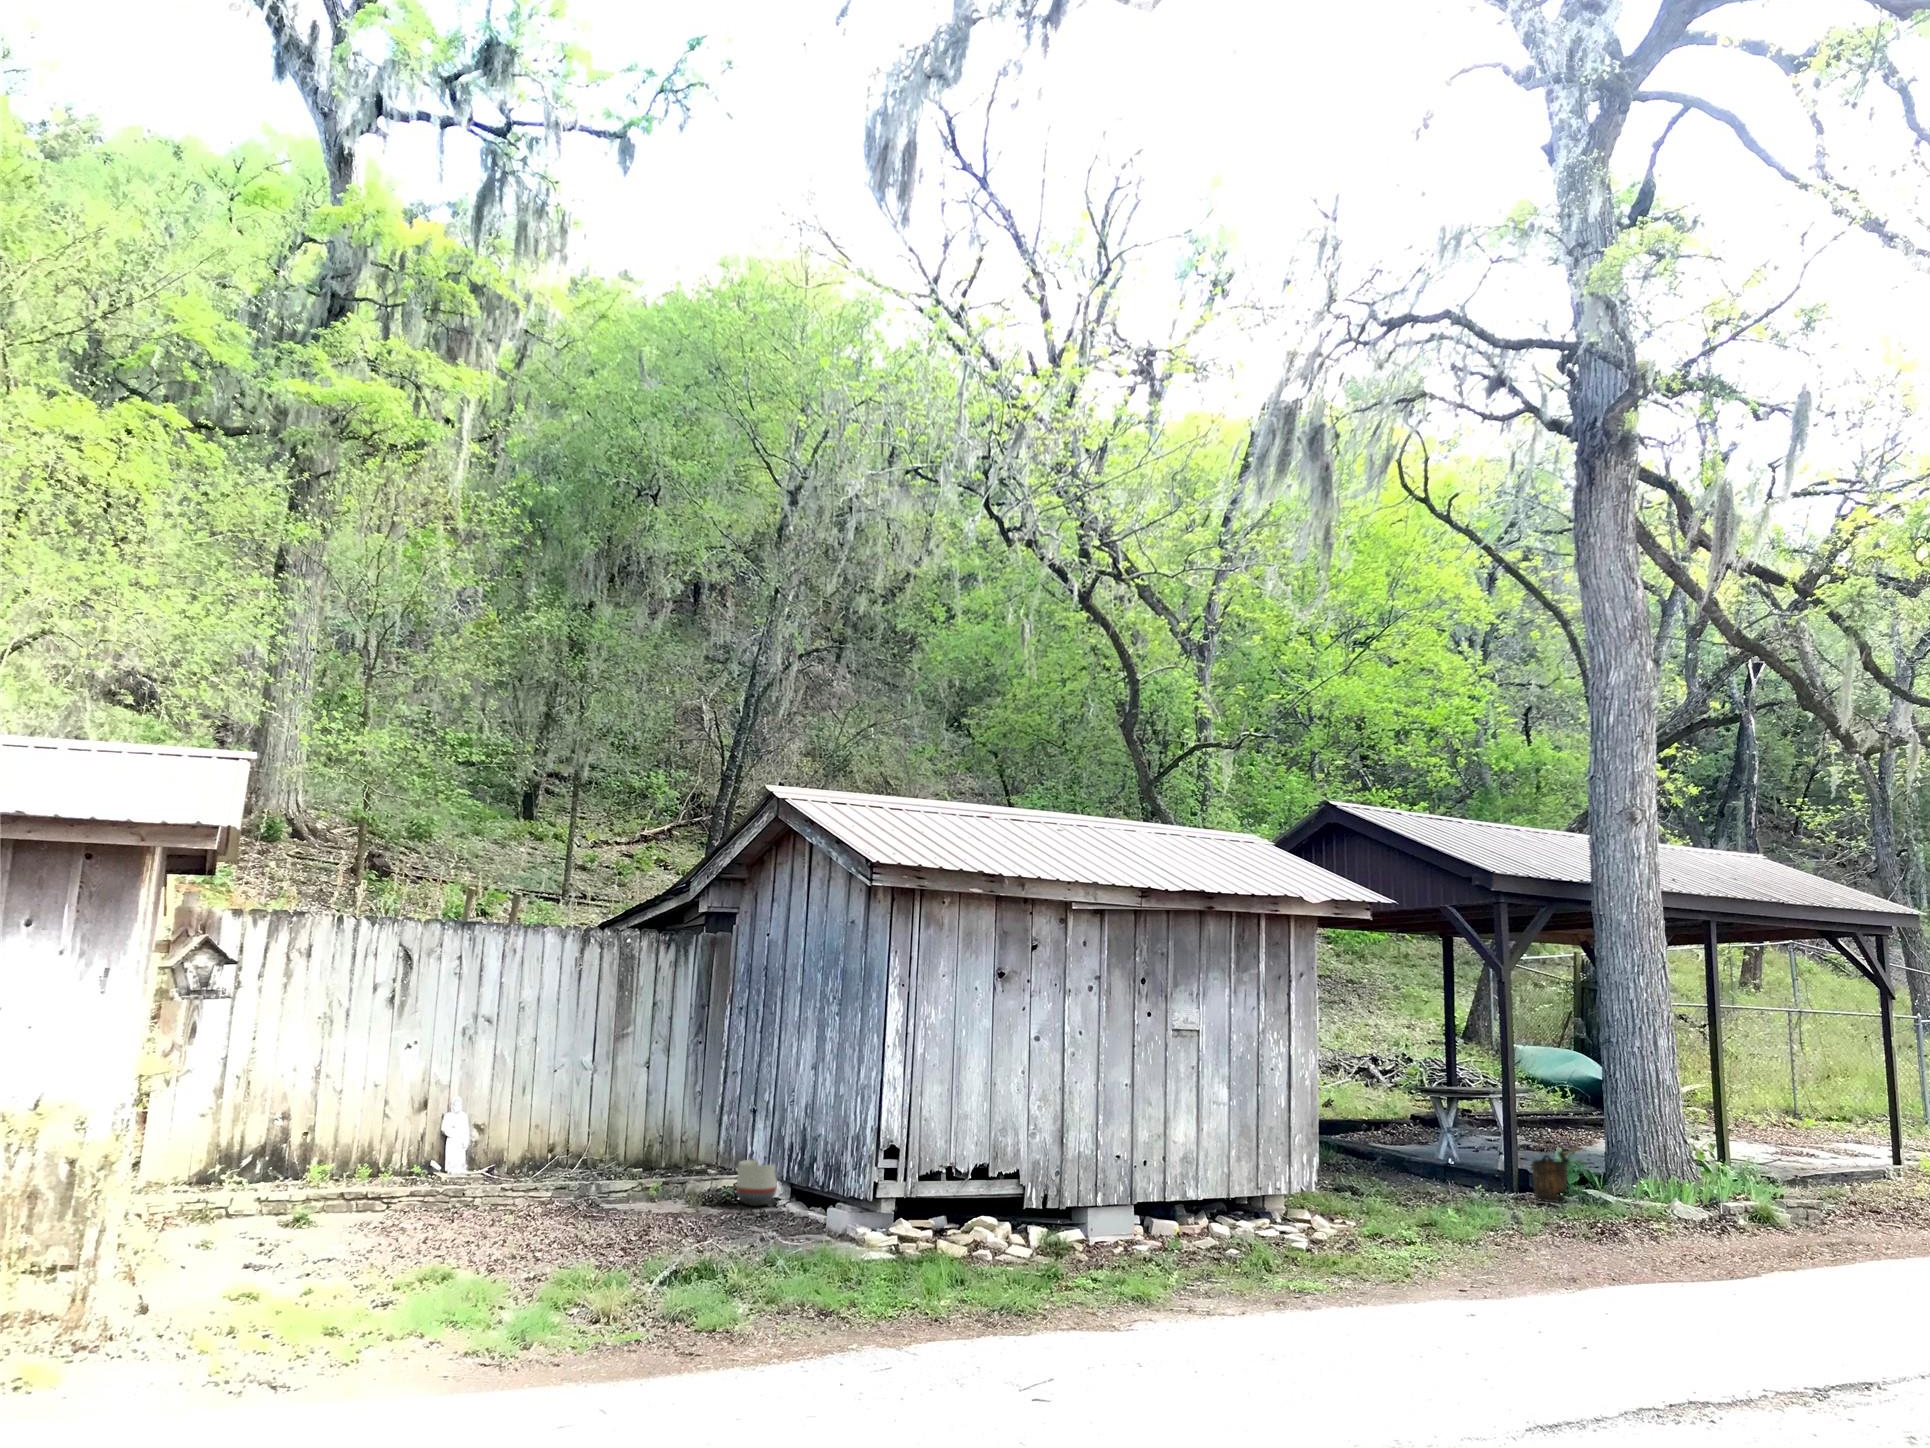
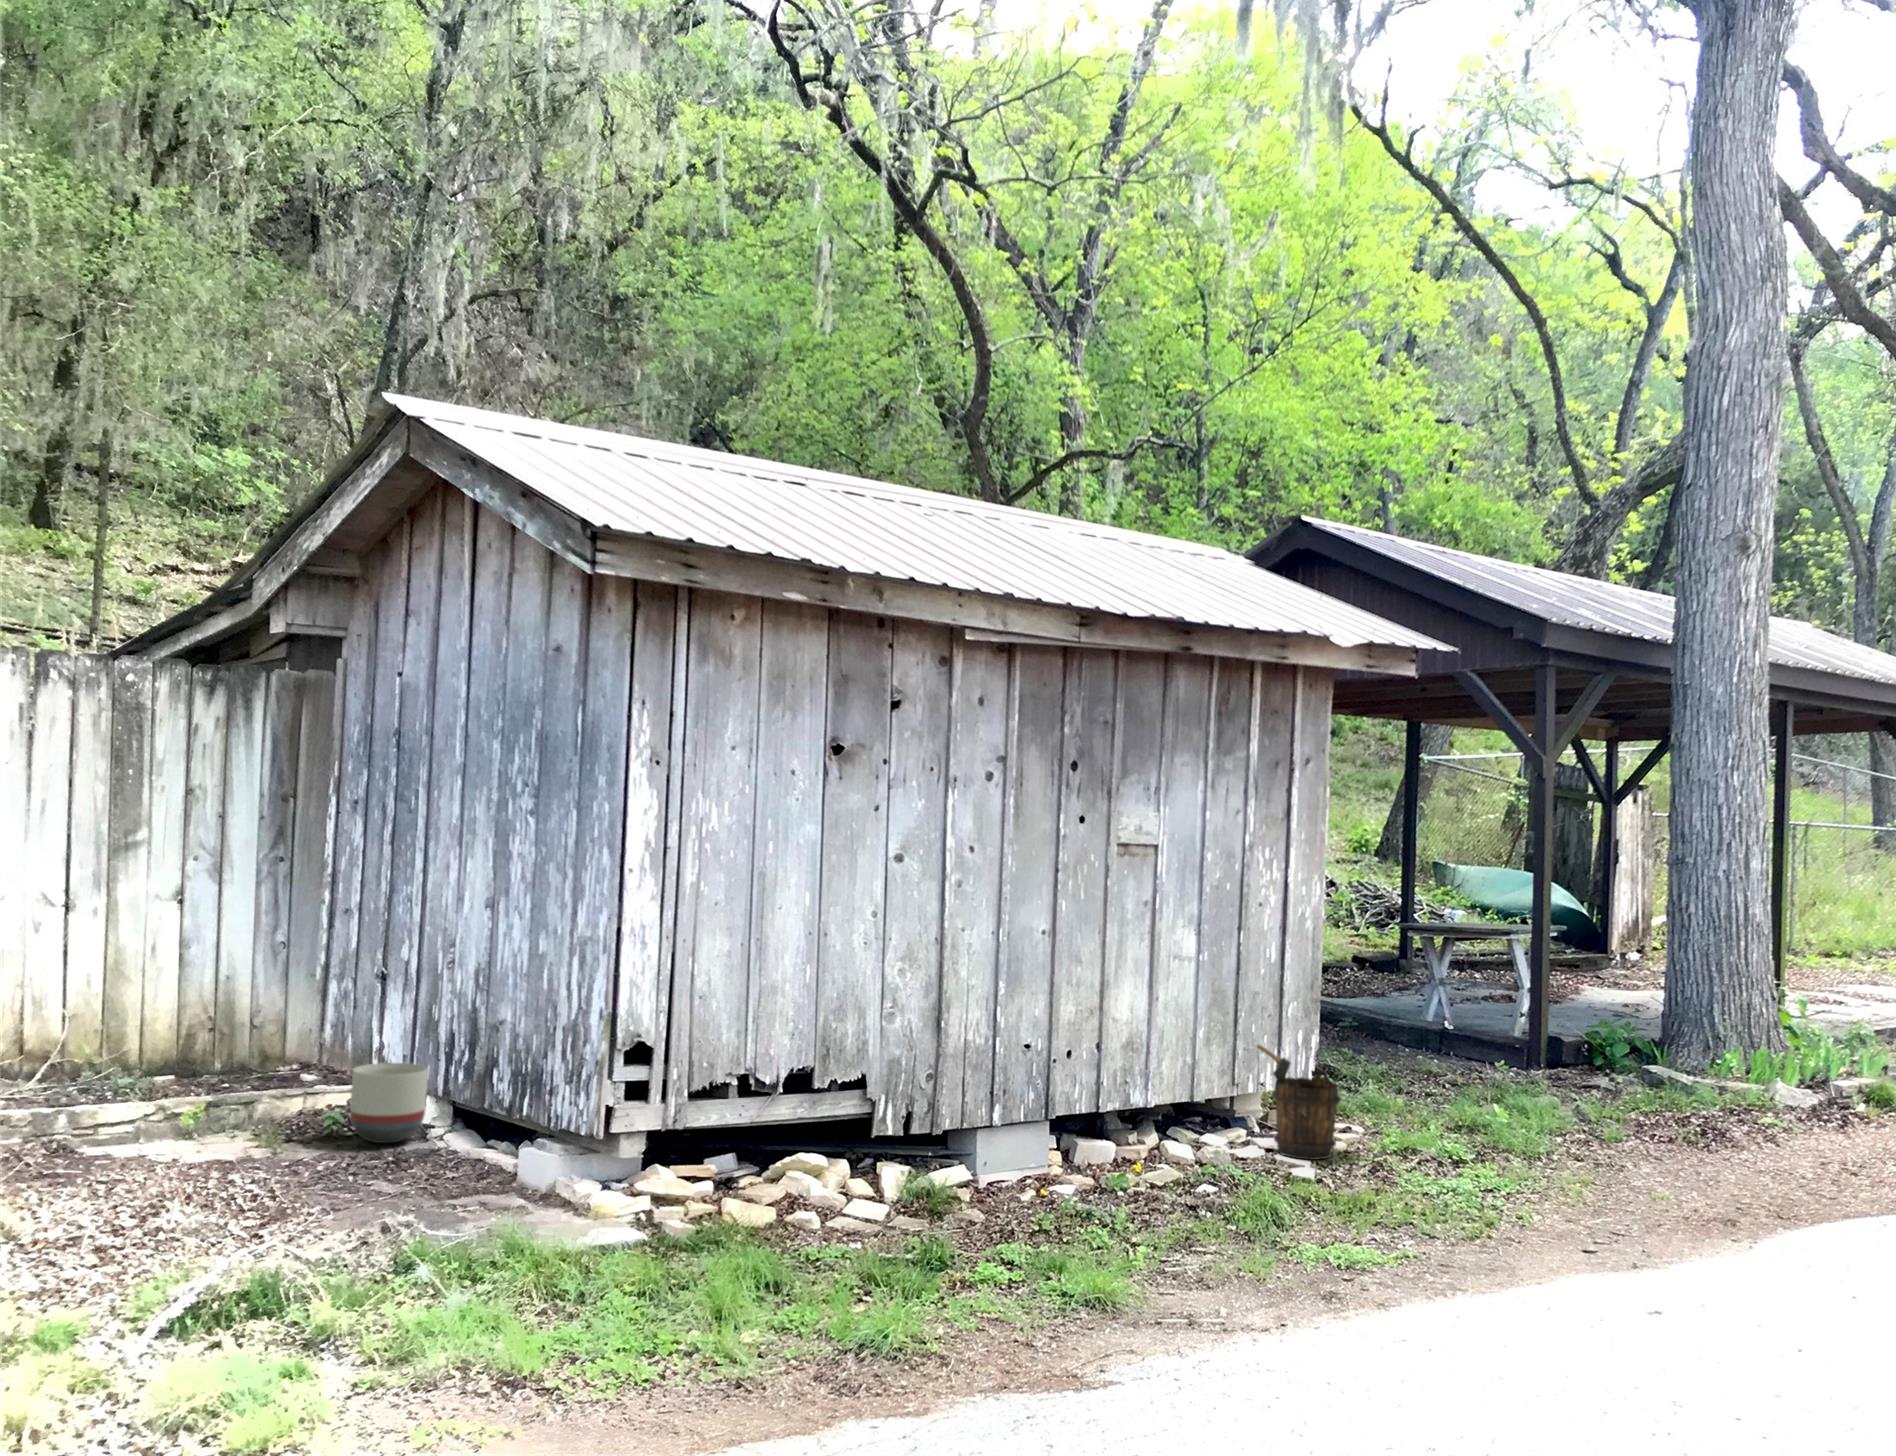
bucket: present [1531,1148,1581,1203] -> present [1257,1044,1341,1160]

